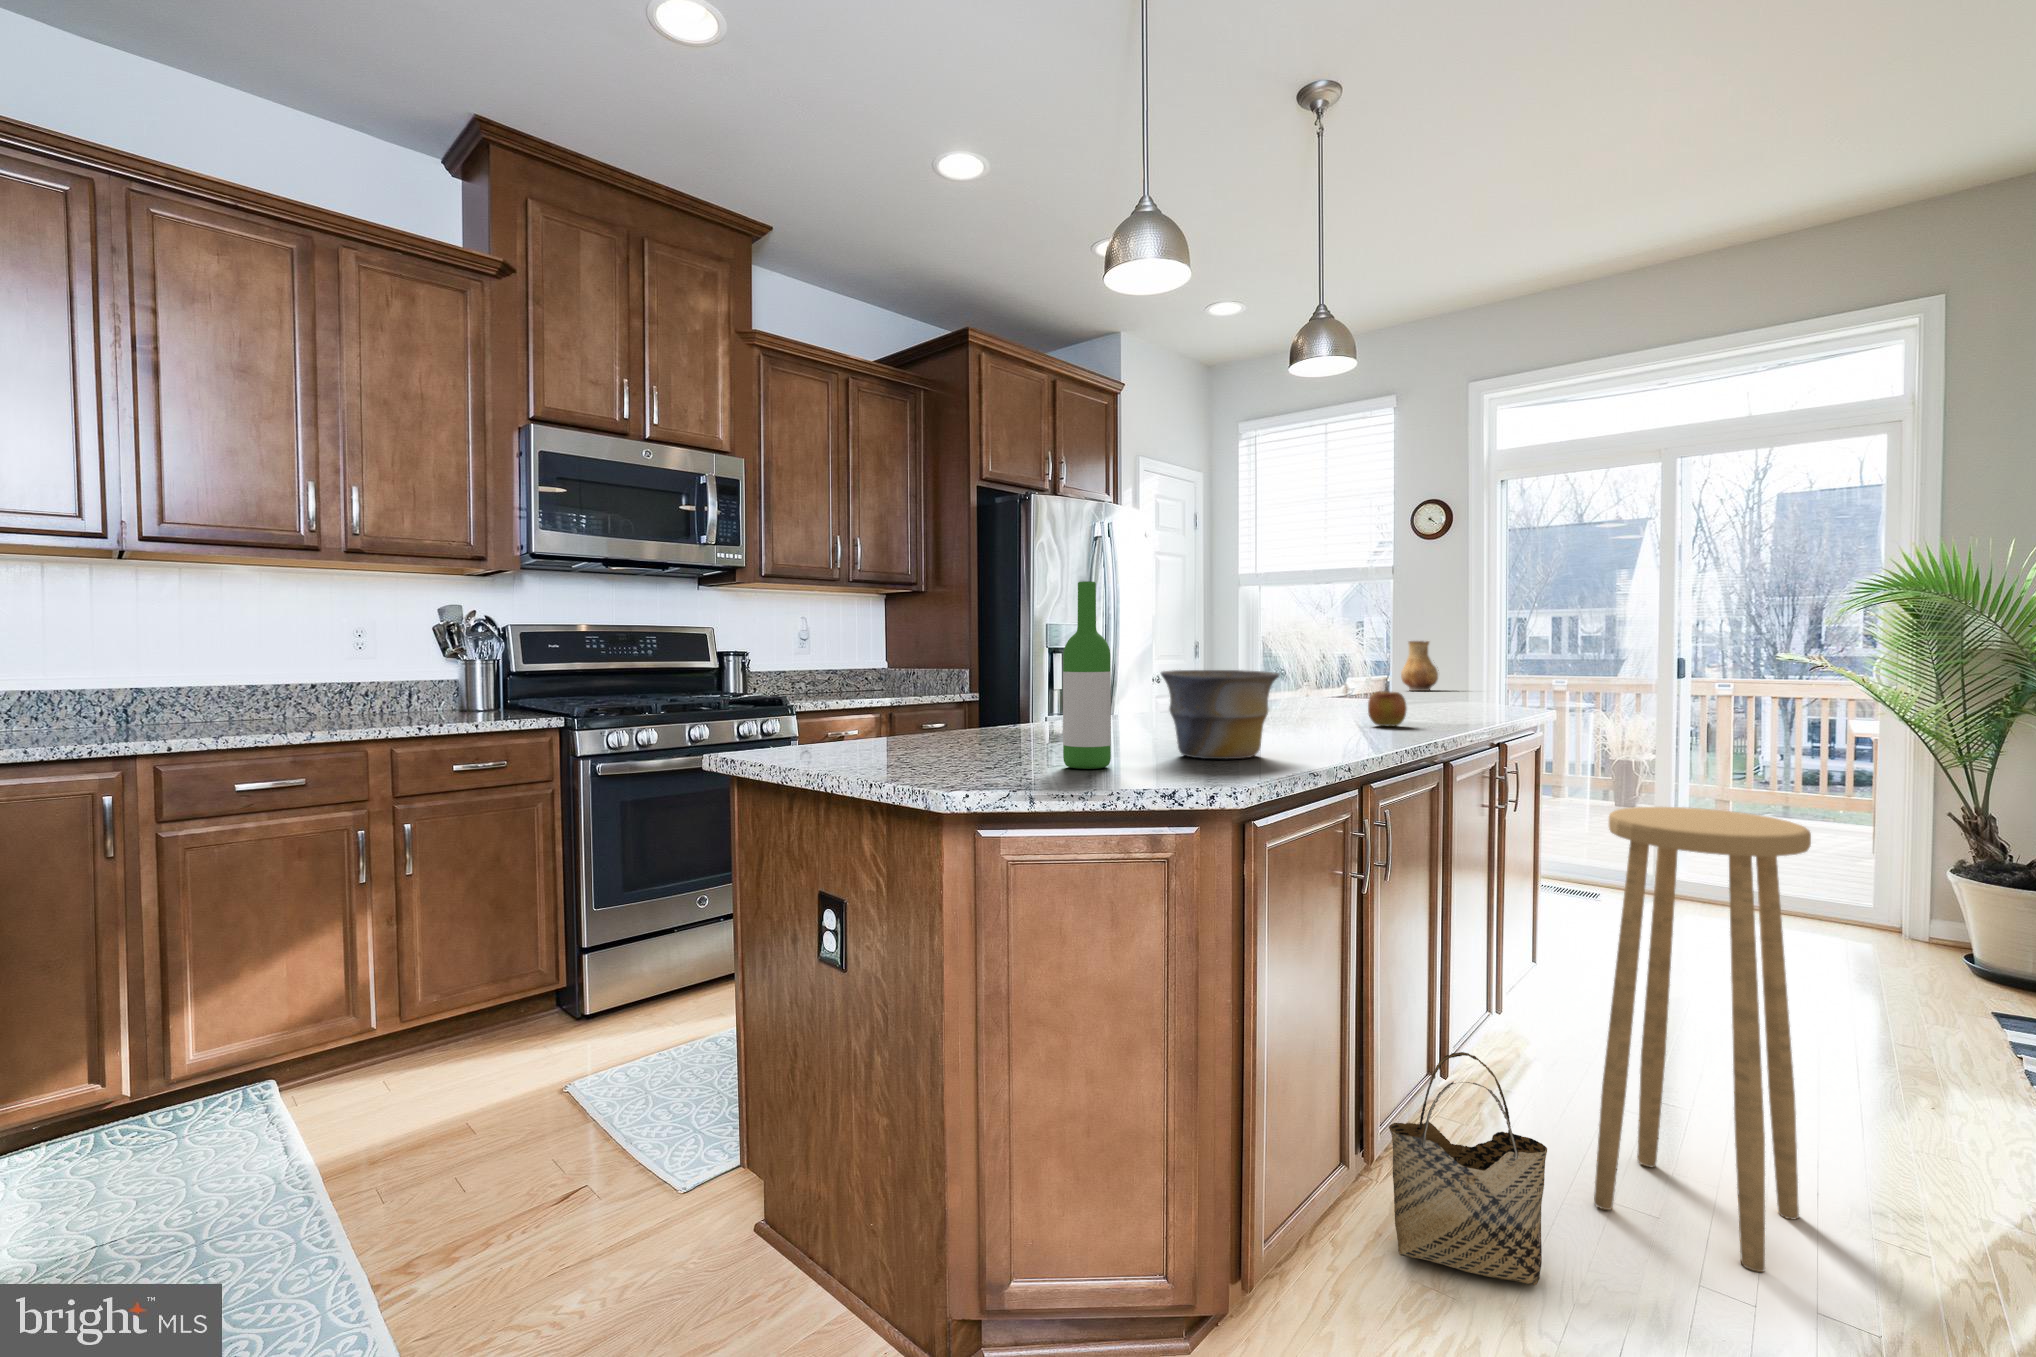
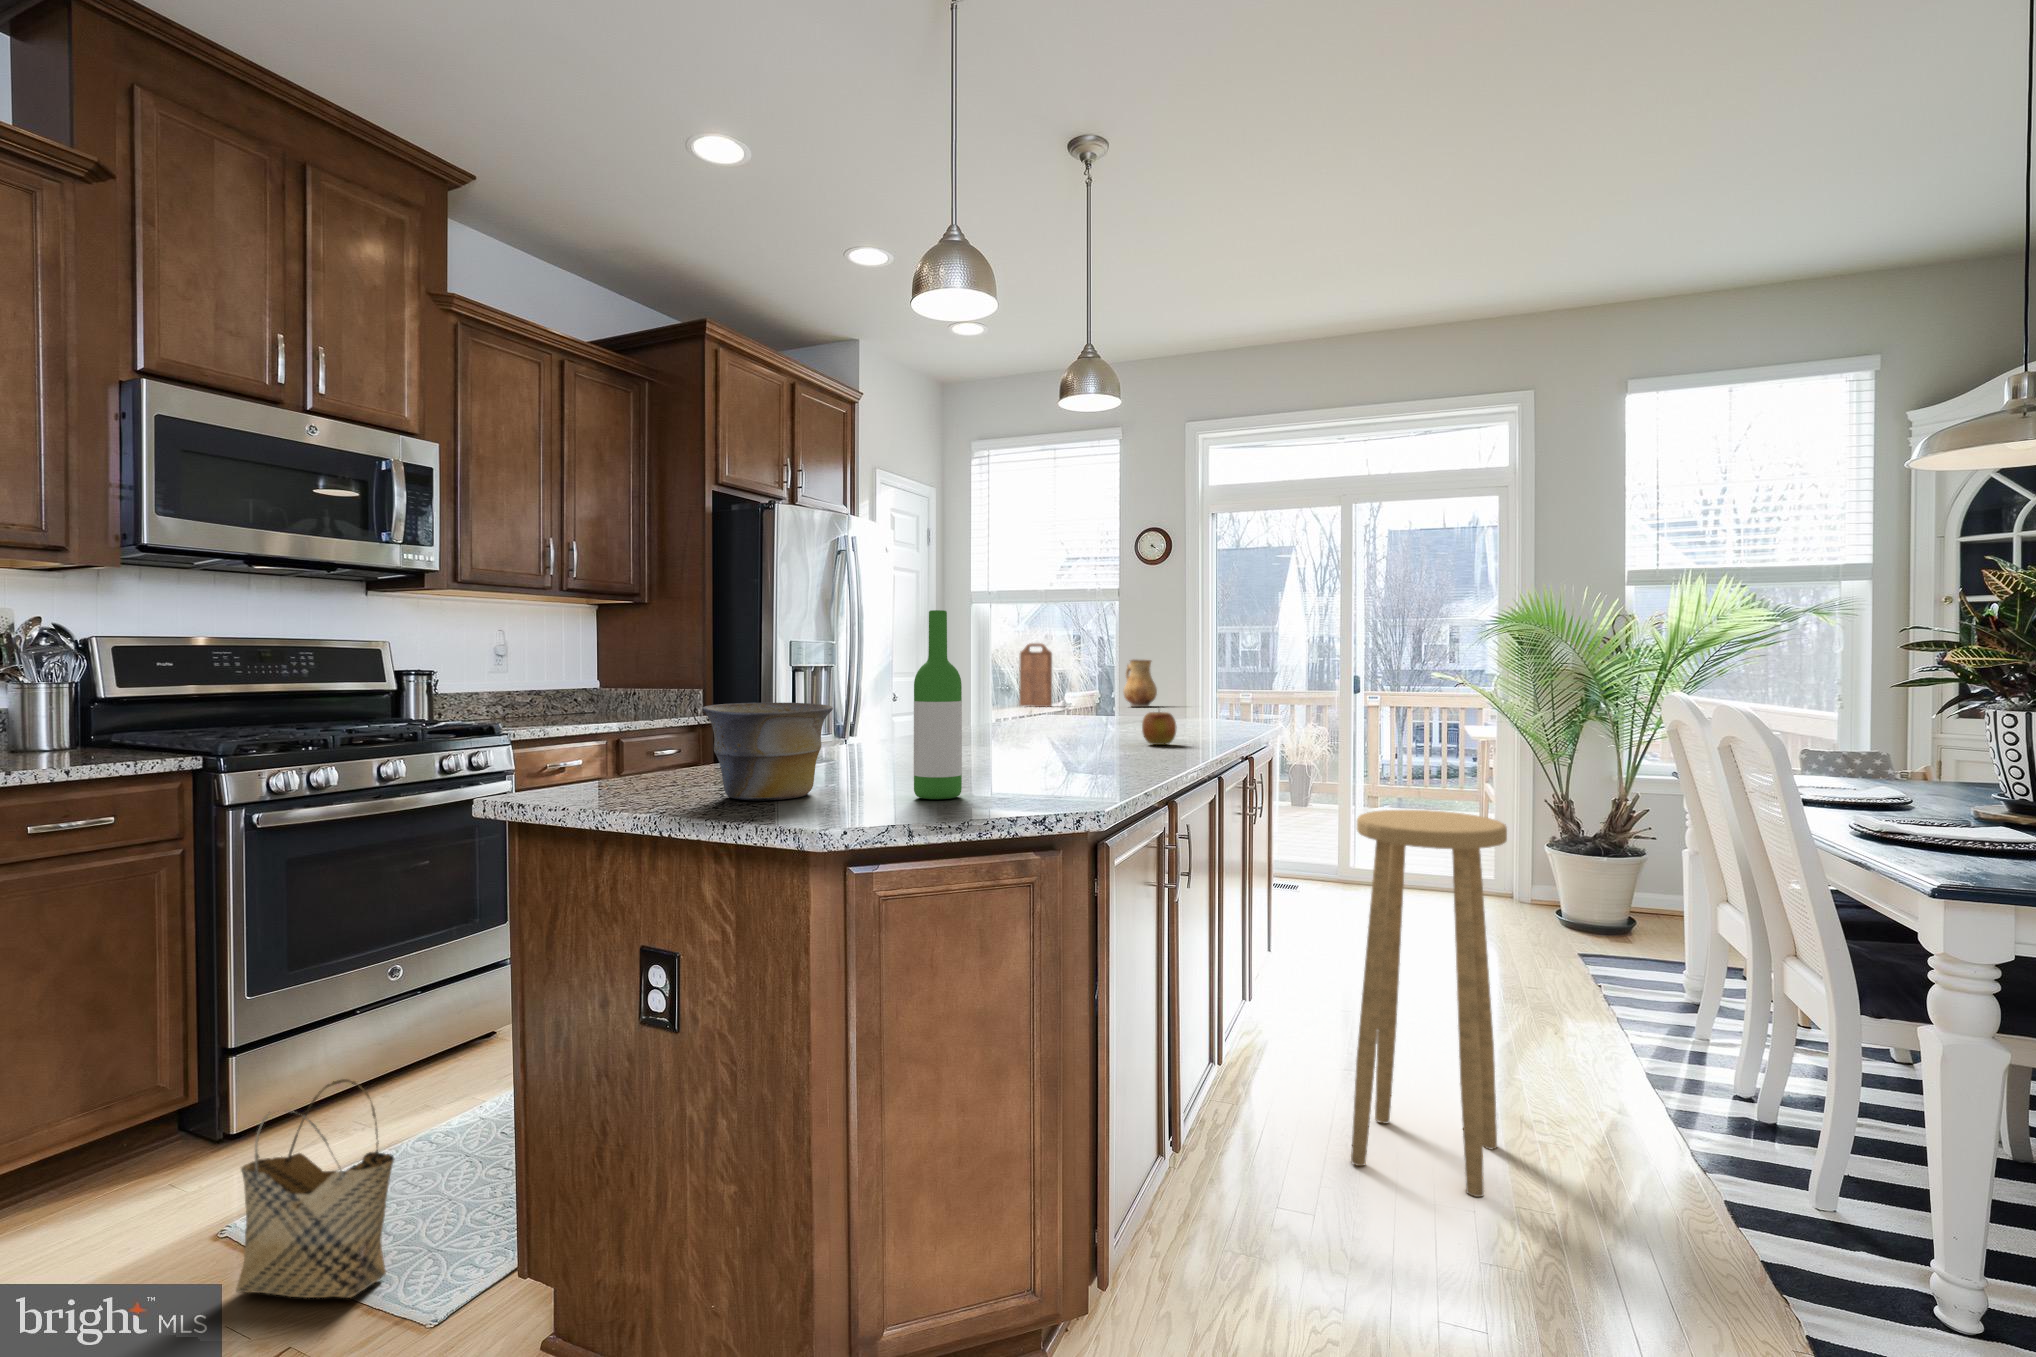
cutting board: none [1290,625,1325,690] -> present [1019,643,1052,707]
bowl: present [1161,670,1279,759] -> present [703,703,833,800]
woven basket: present [1389,1052,1547,1285] -> present [236,1079,394,1298]

